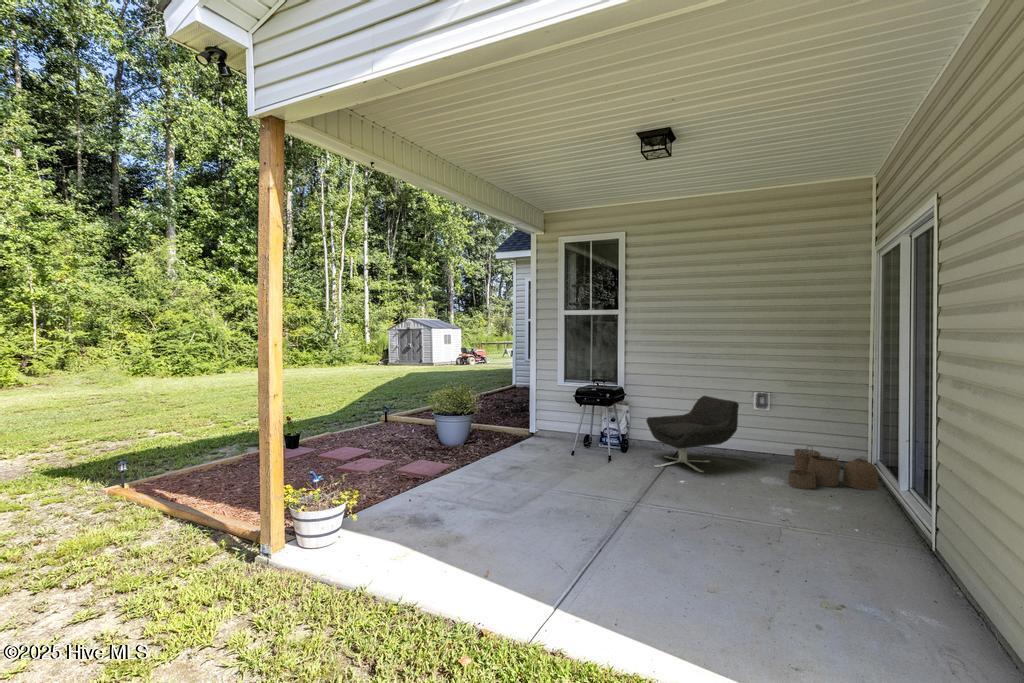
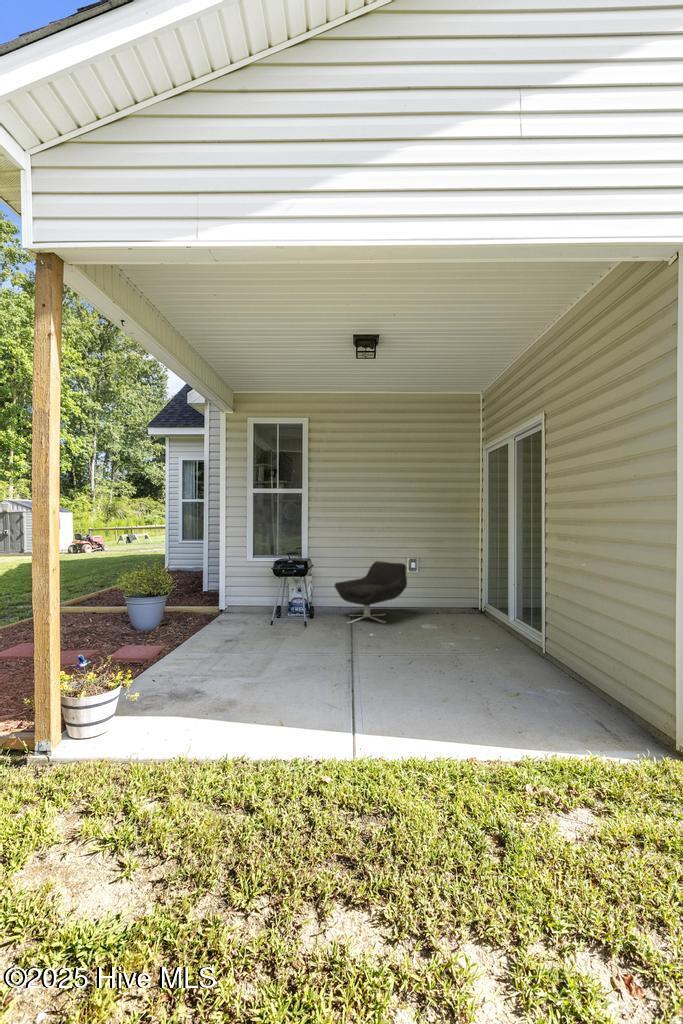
woven basket: present [788,449,879,490] -> none [445,593,499,624]

